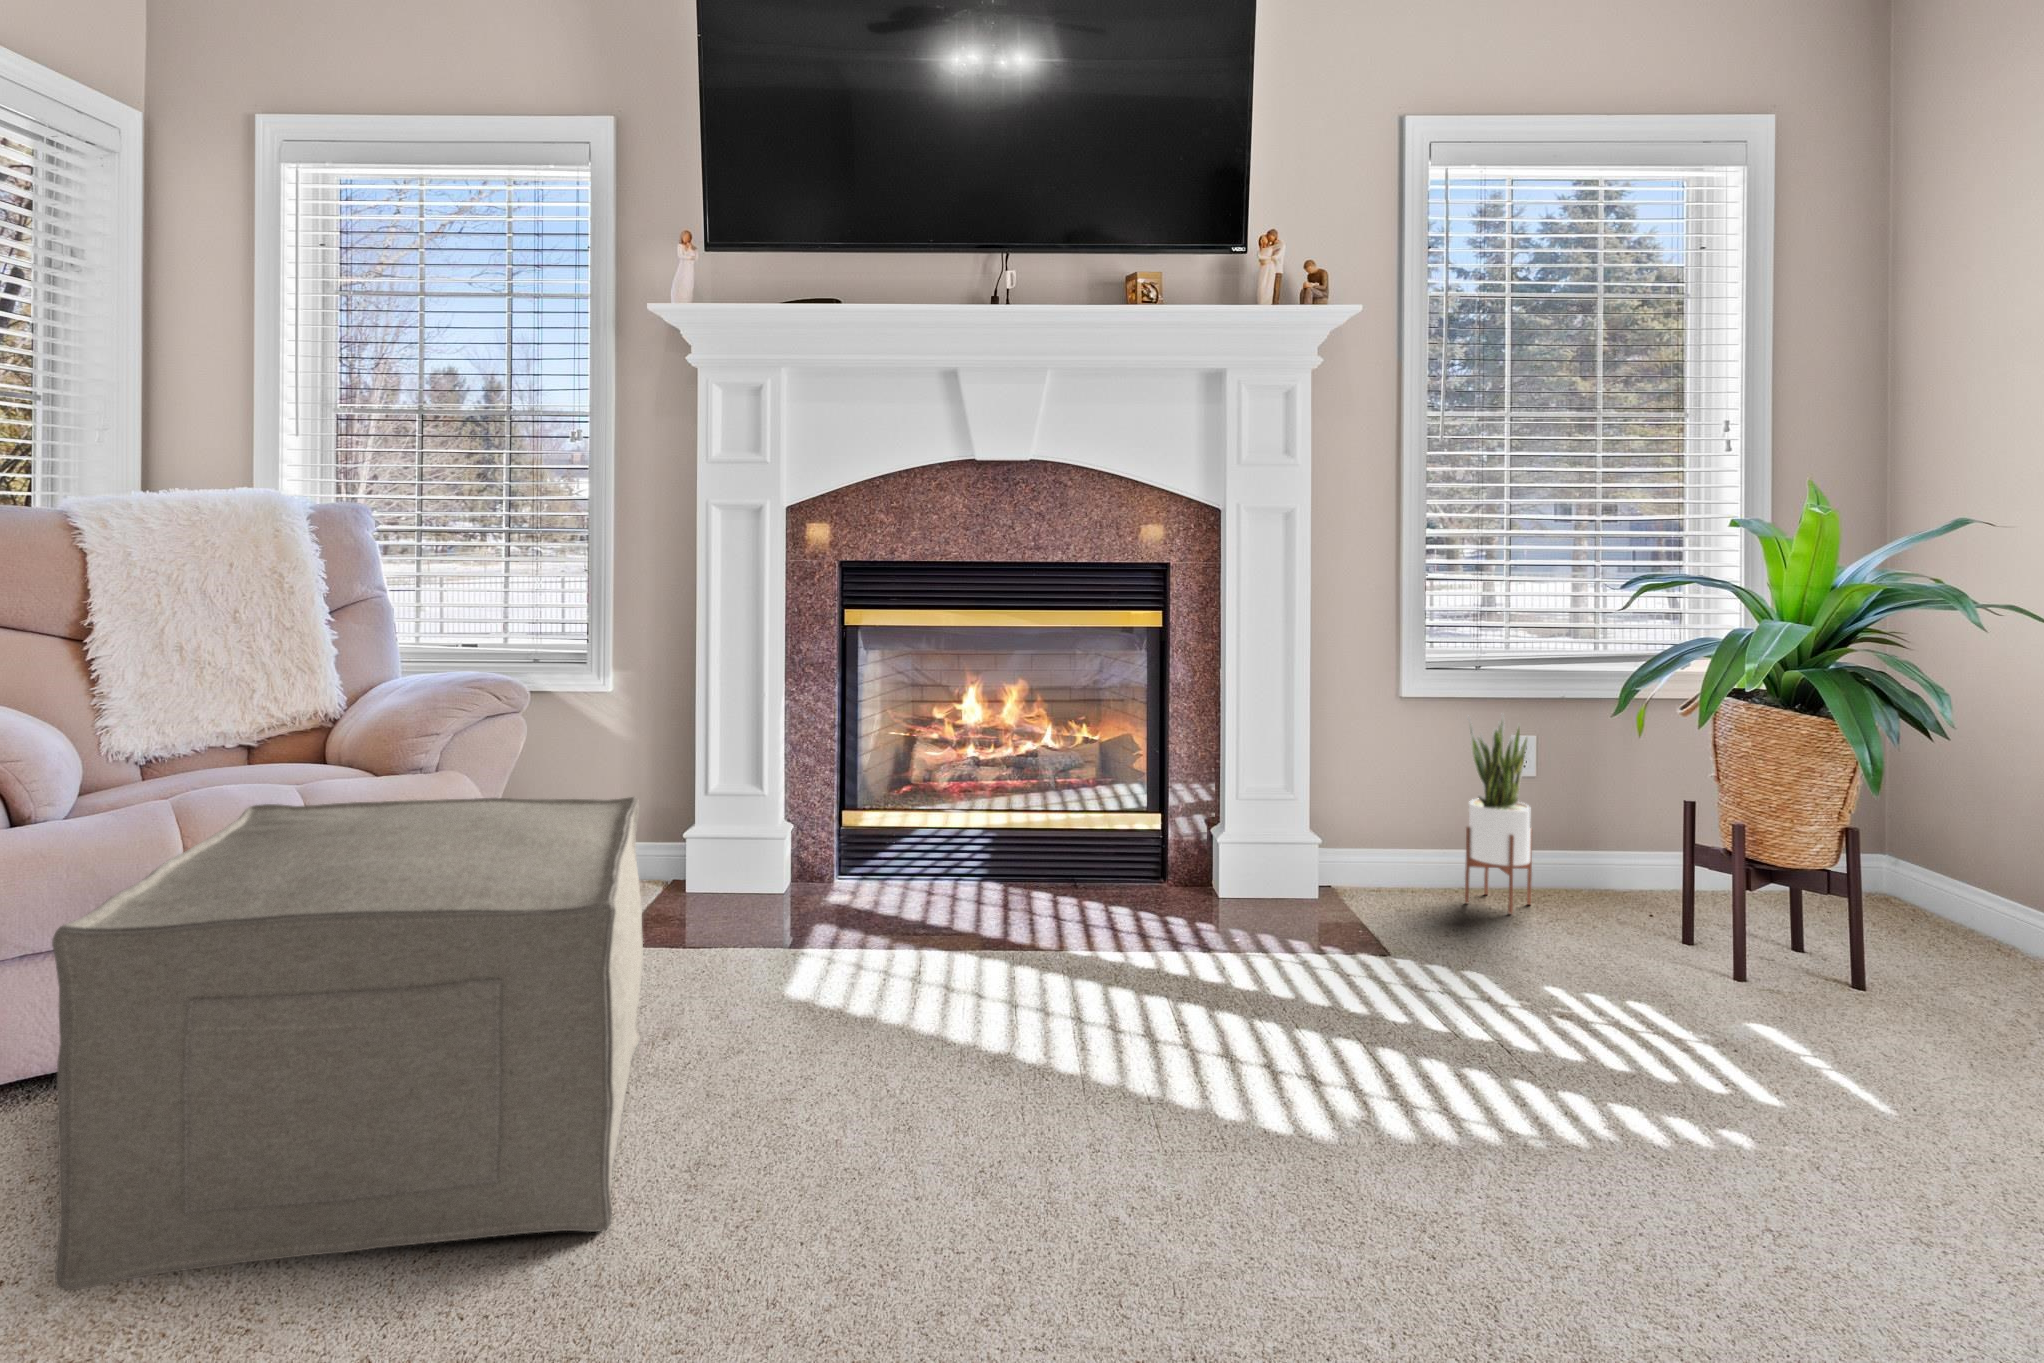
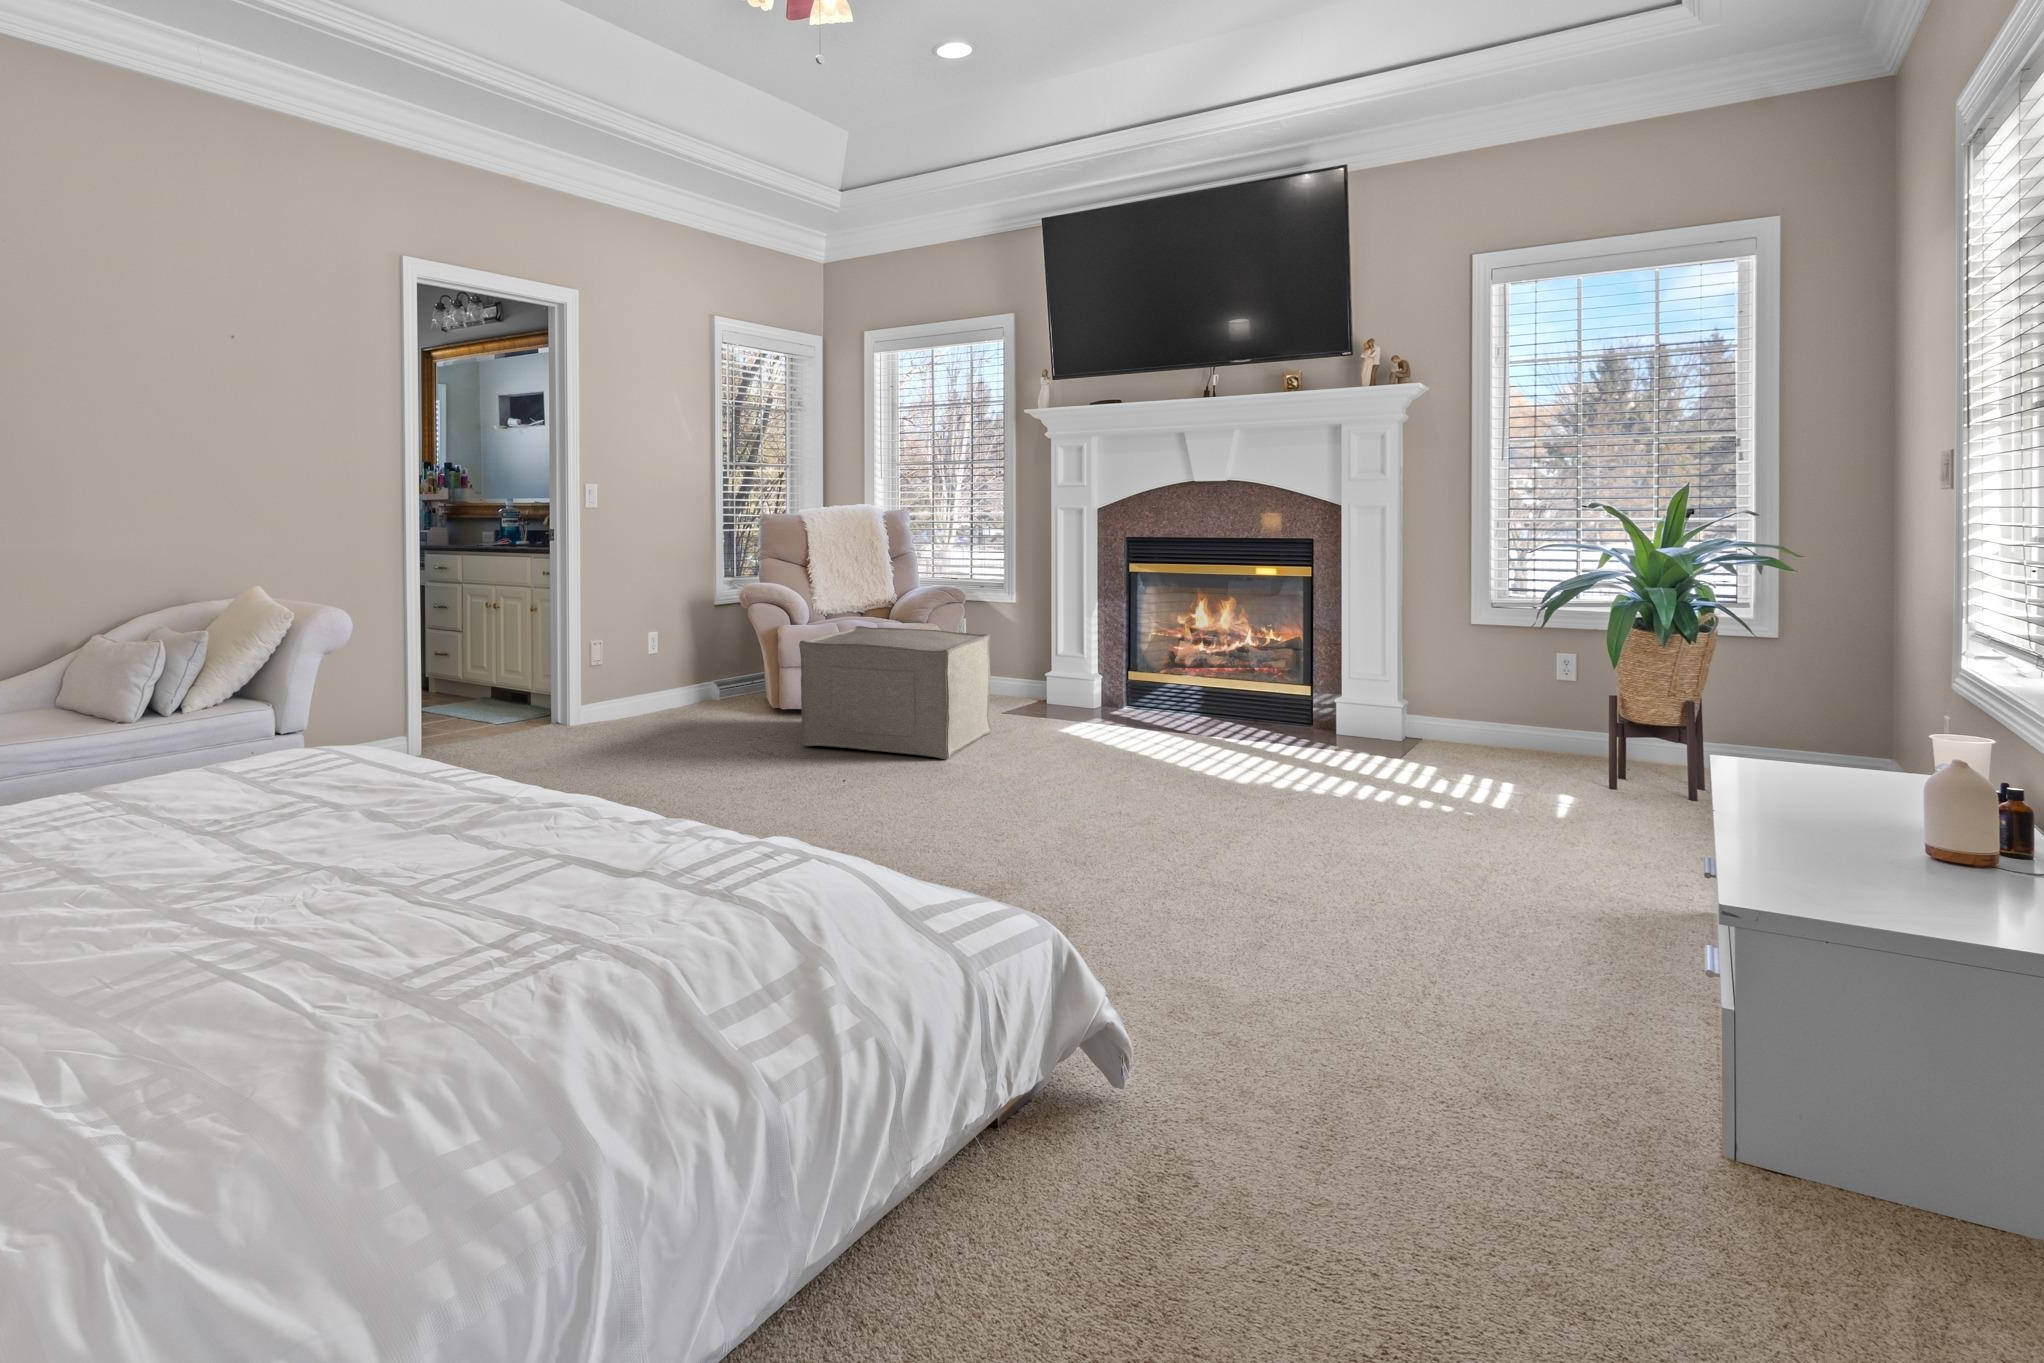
potted plant: present [1465,714,1532,914] -> none [1494,632,1554,758]

